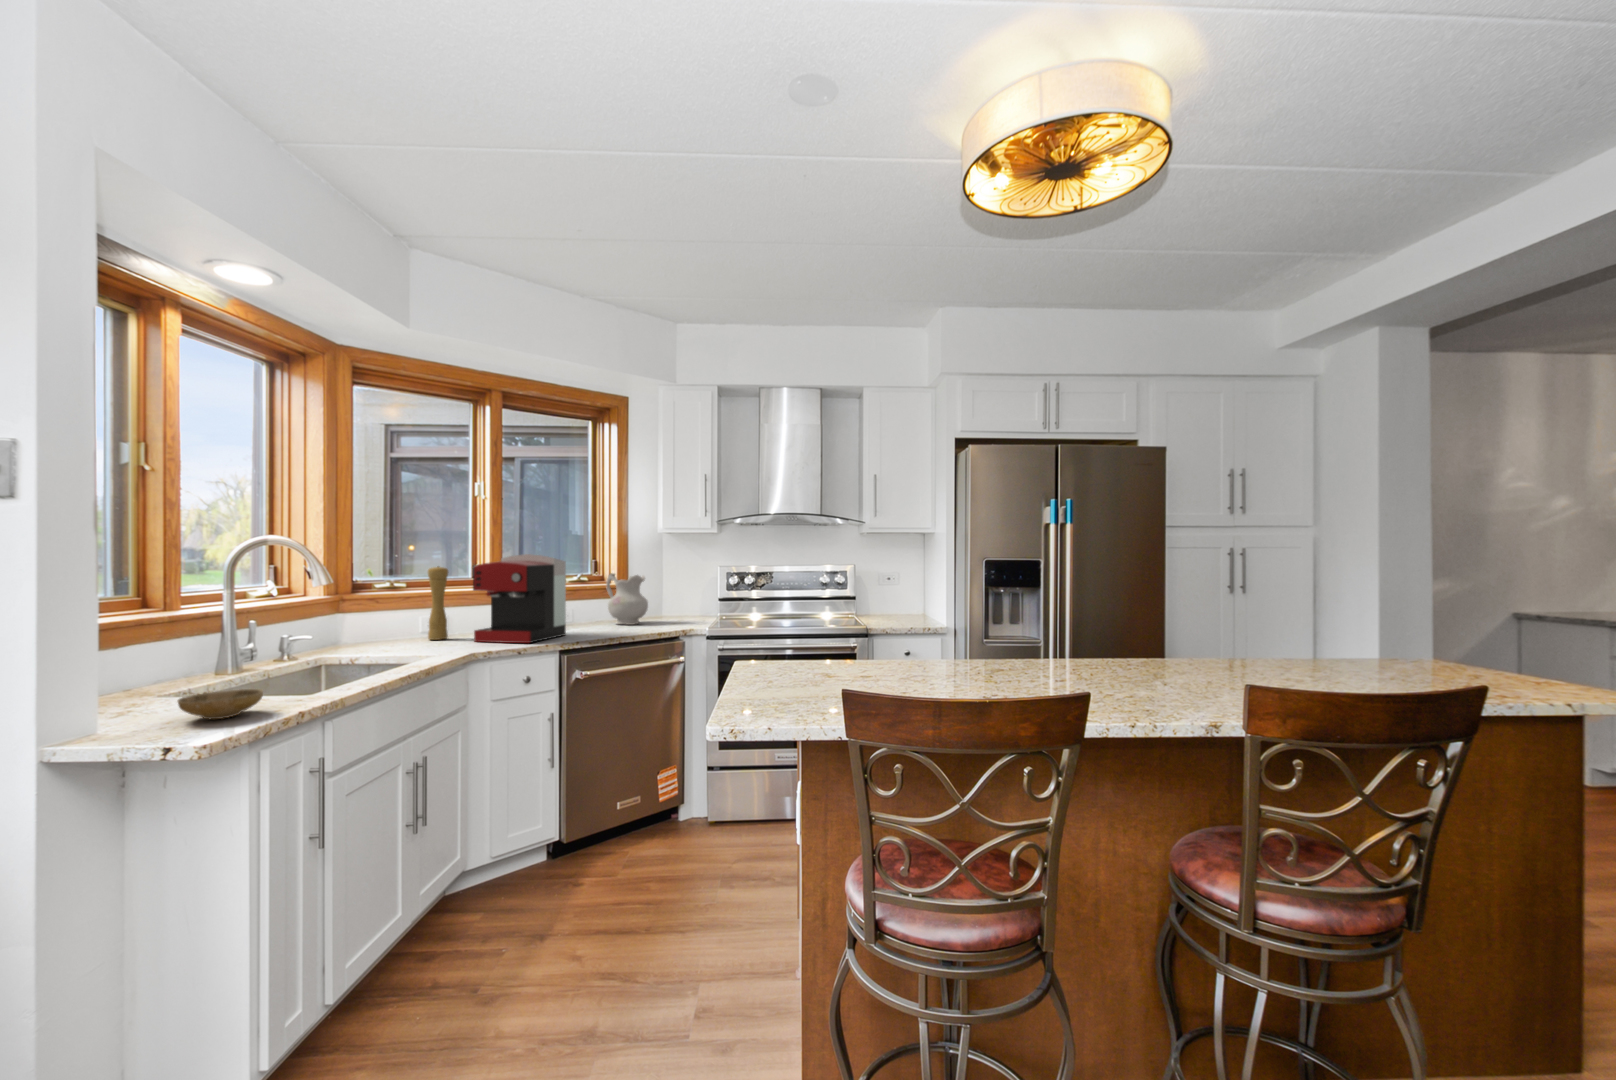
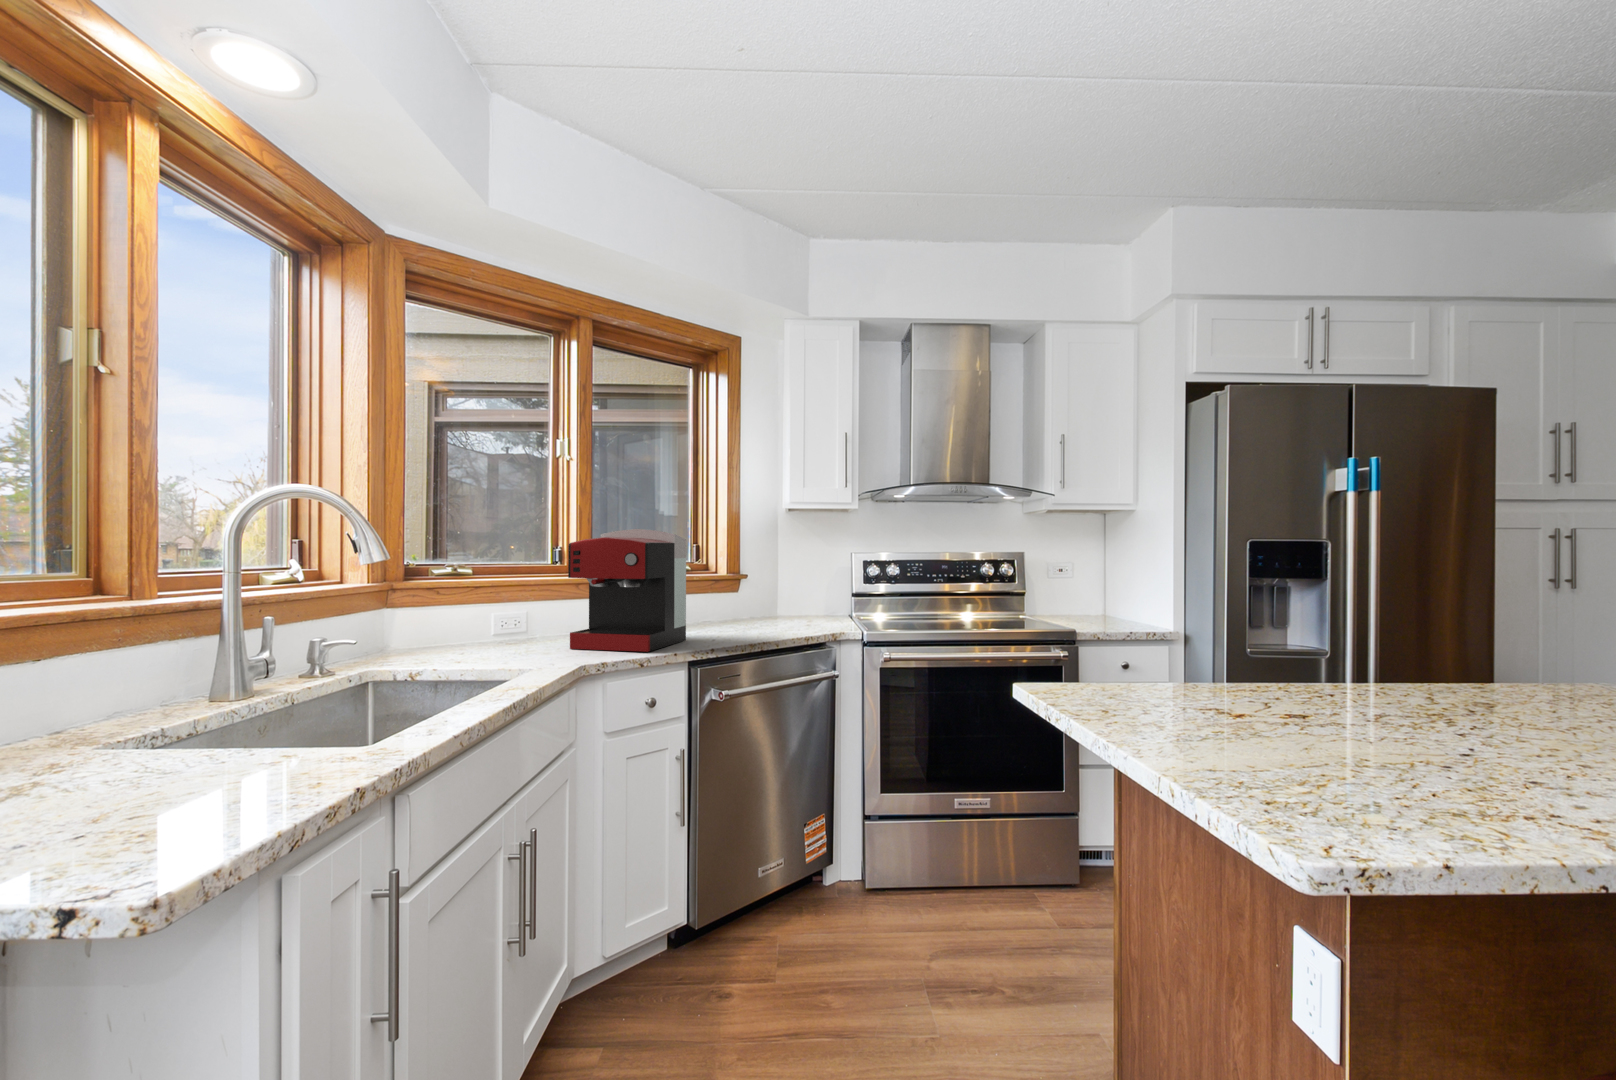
pepper mill: present [428,566,448,640] -> none [504,544,532,645]
ceramic pitcher: present [606,573,648,625] -> none [721,558,776,626]
ceramic bowl: present [178,689,263,719] -> none [119,744,286,811]

